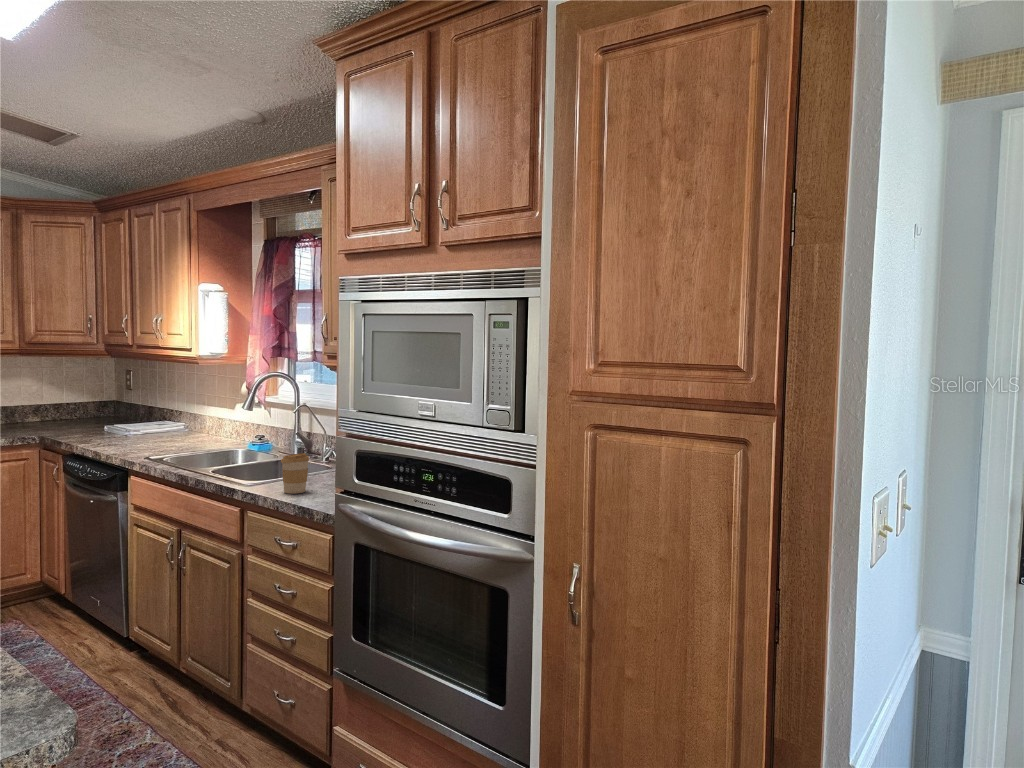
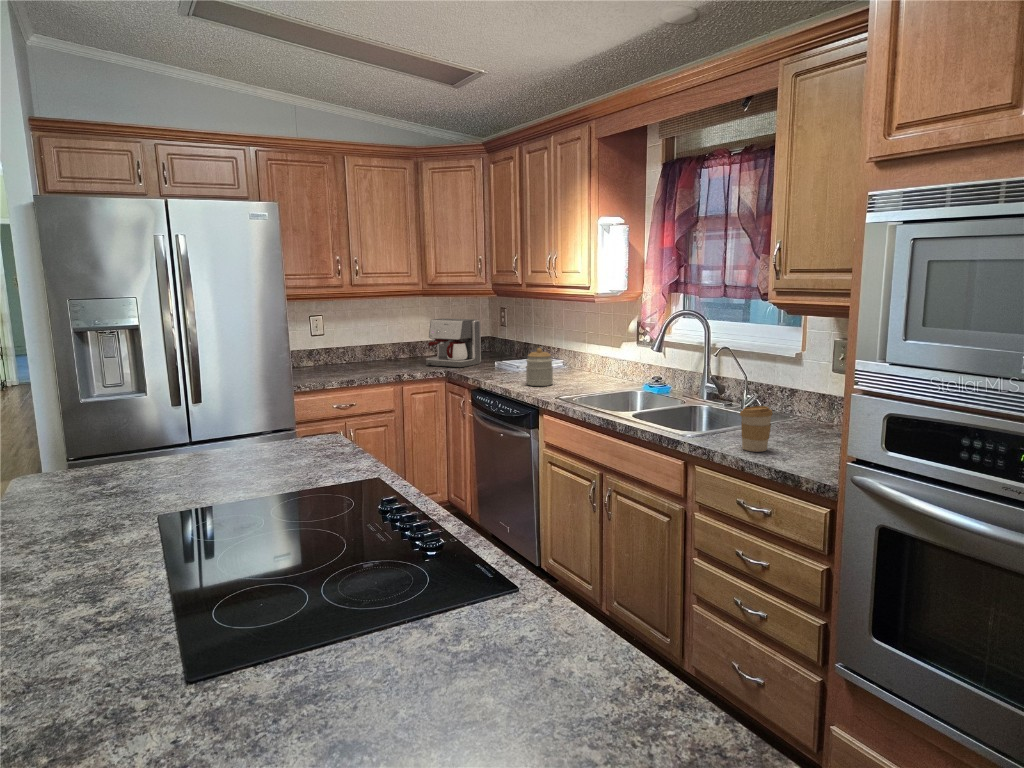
coffee maker: none [20,380,91,432] -> present [426,318,481,367]
jar: none [122,409,154,447] -> present [526,348,553,386]

